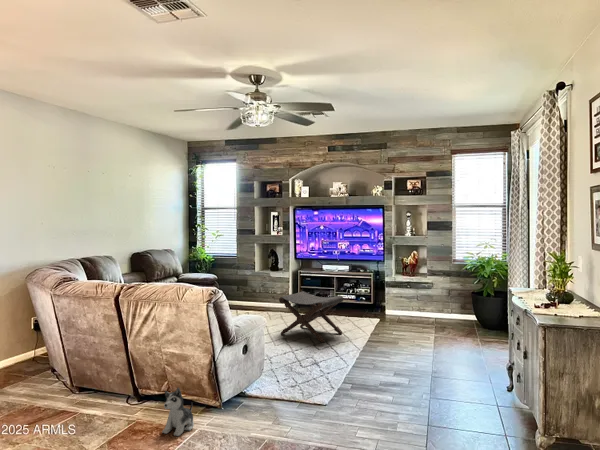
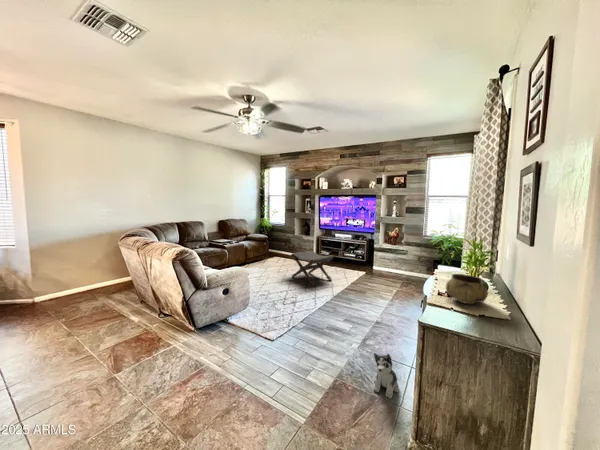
decorative bowl: none [542,286,580,313] -> present [446,274,488,304]
plush toy: present [162,388,194,436] -> present [373,353,399,399]

